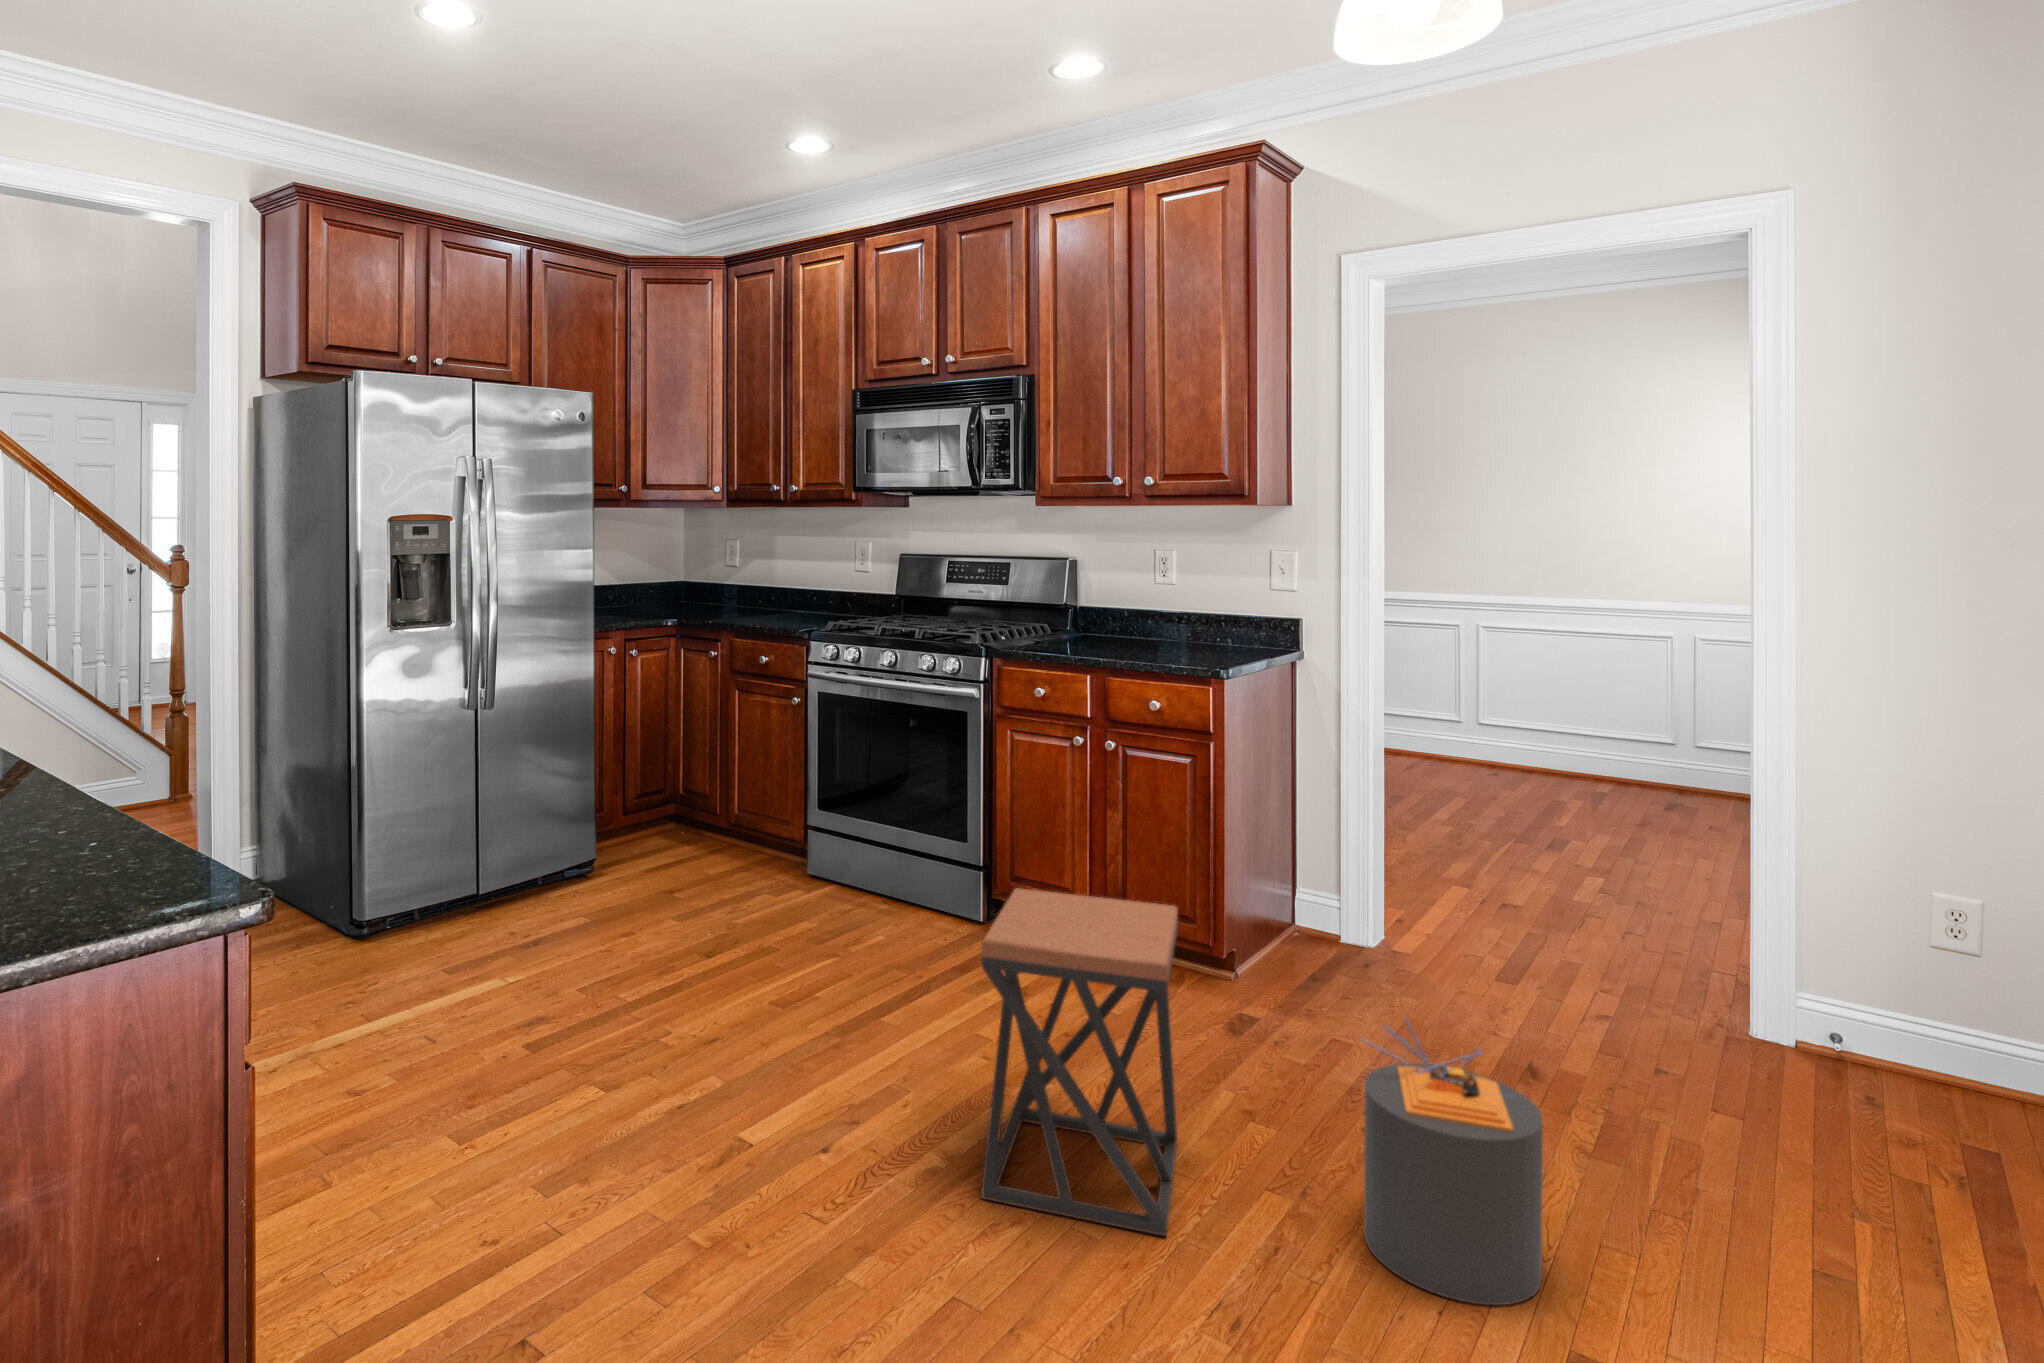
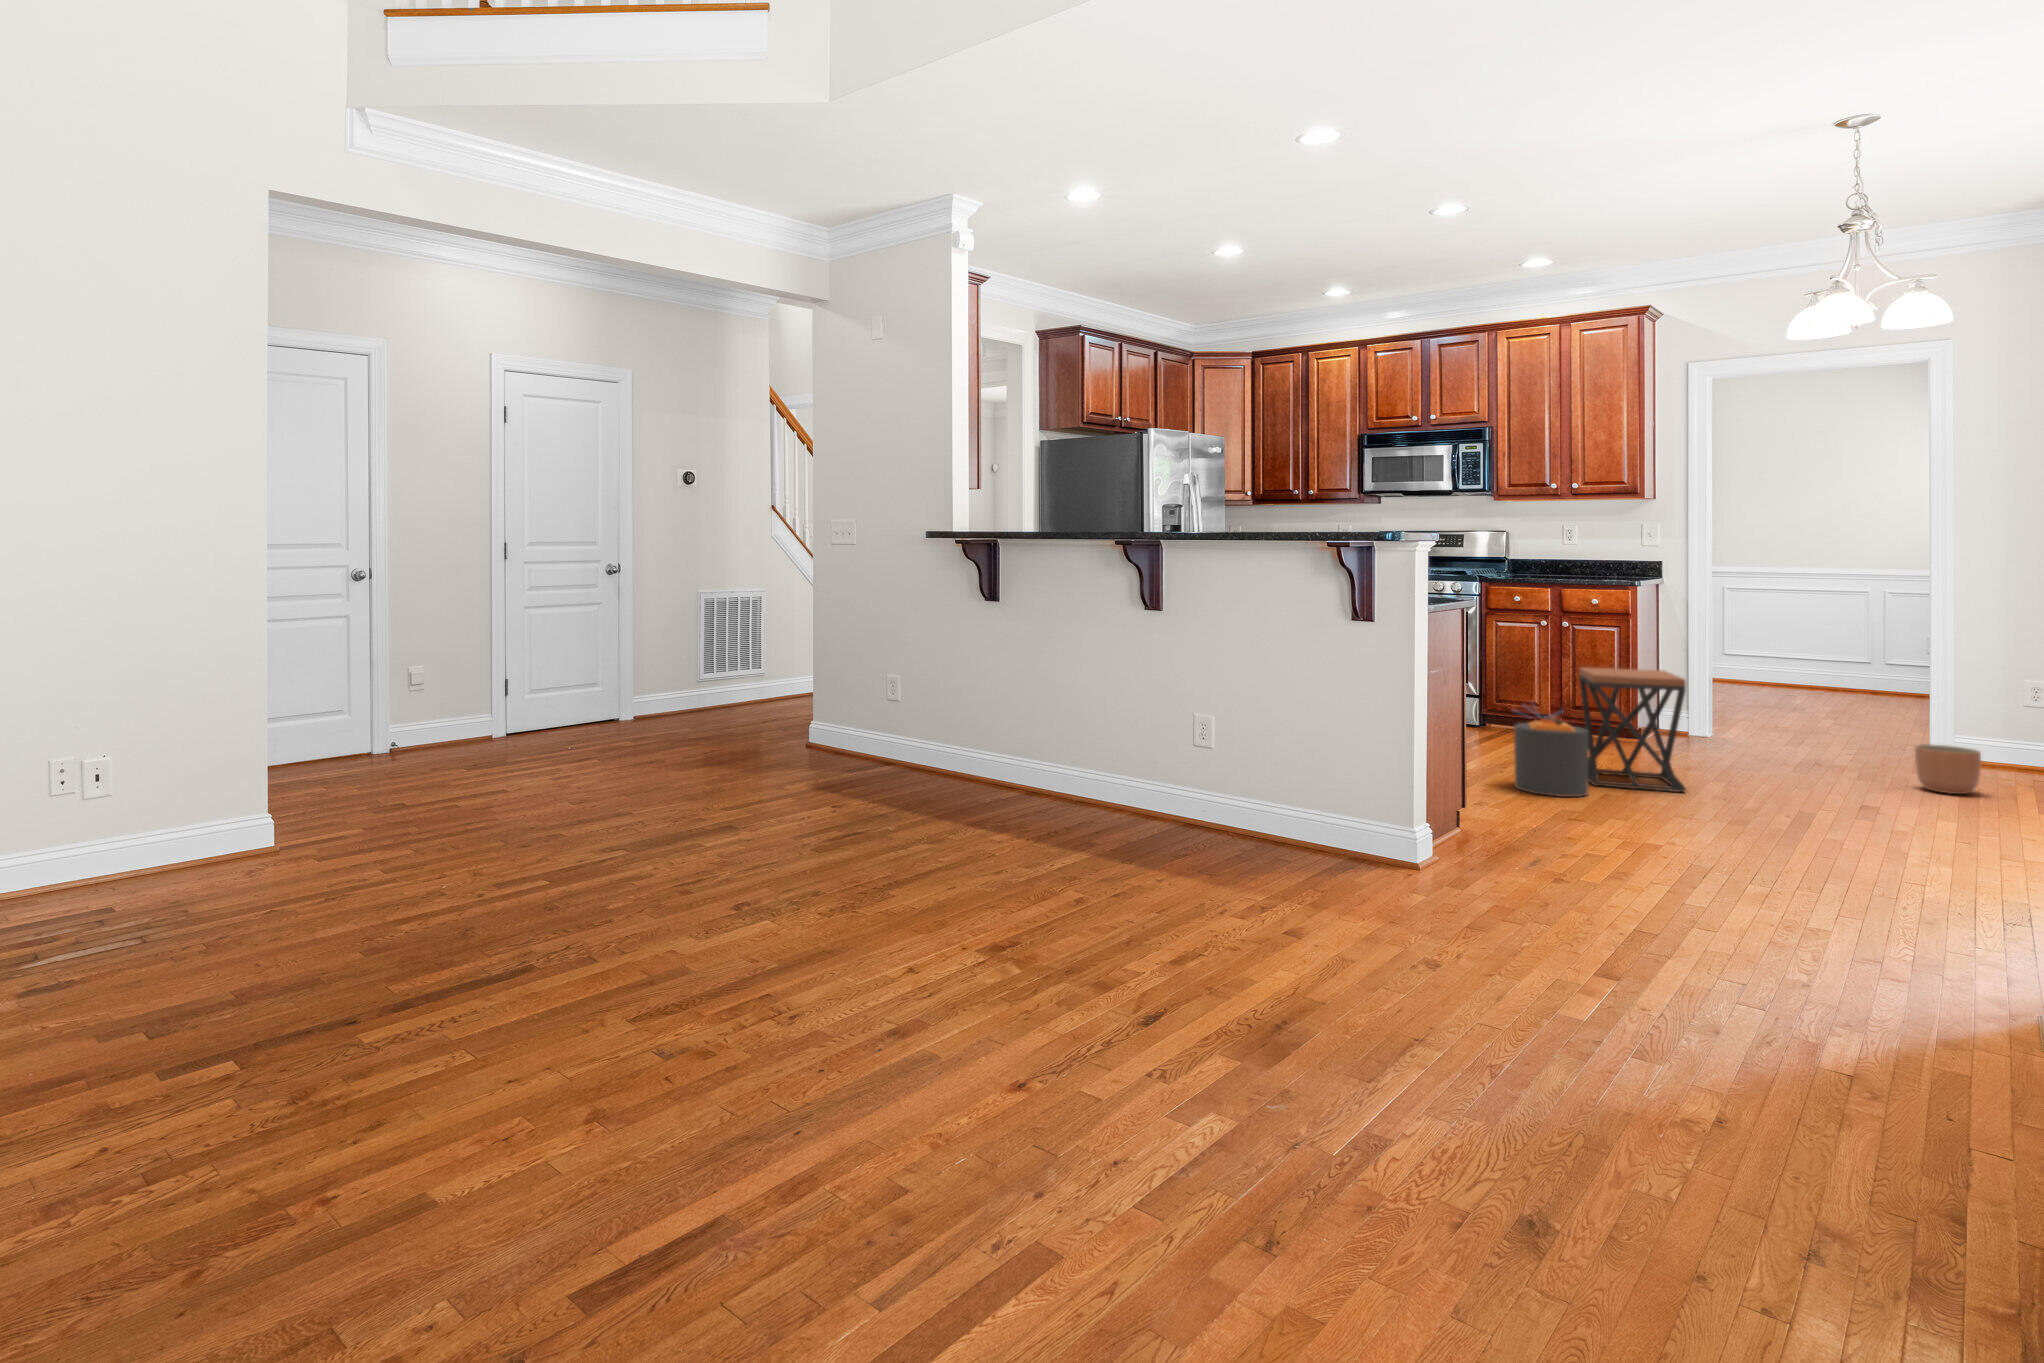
trash can: present [1362,1018,1543,1305] -> present [1514,705,1588,797]
planter: none [1697,1079,1838,1222] -> present [1915,744,1981,794]

